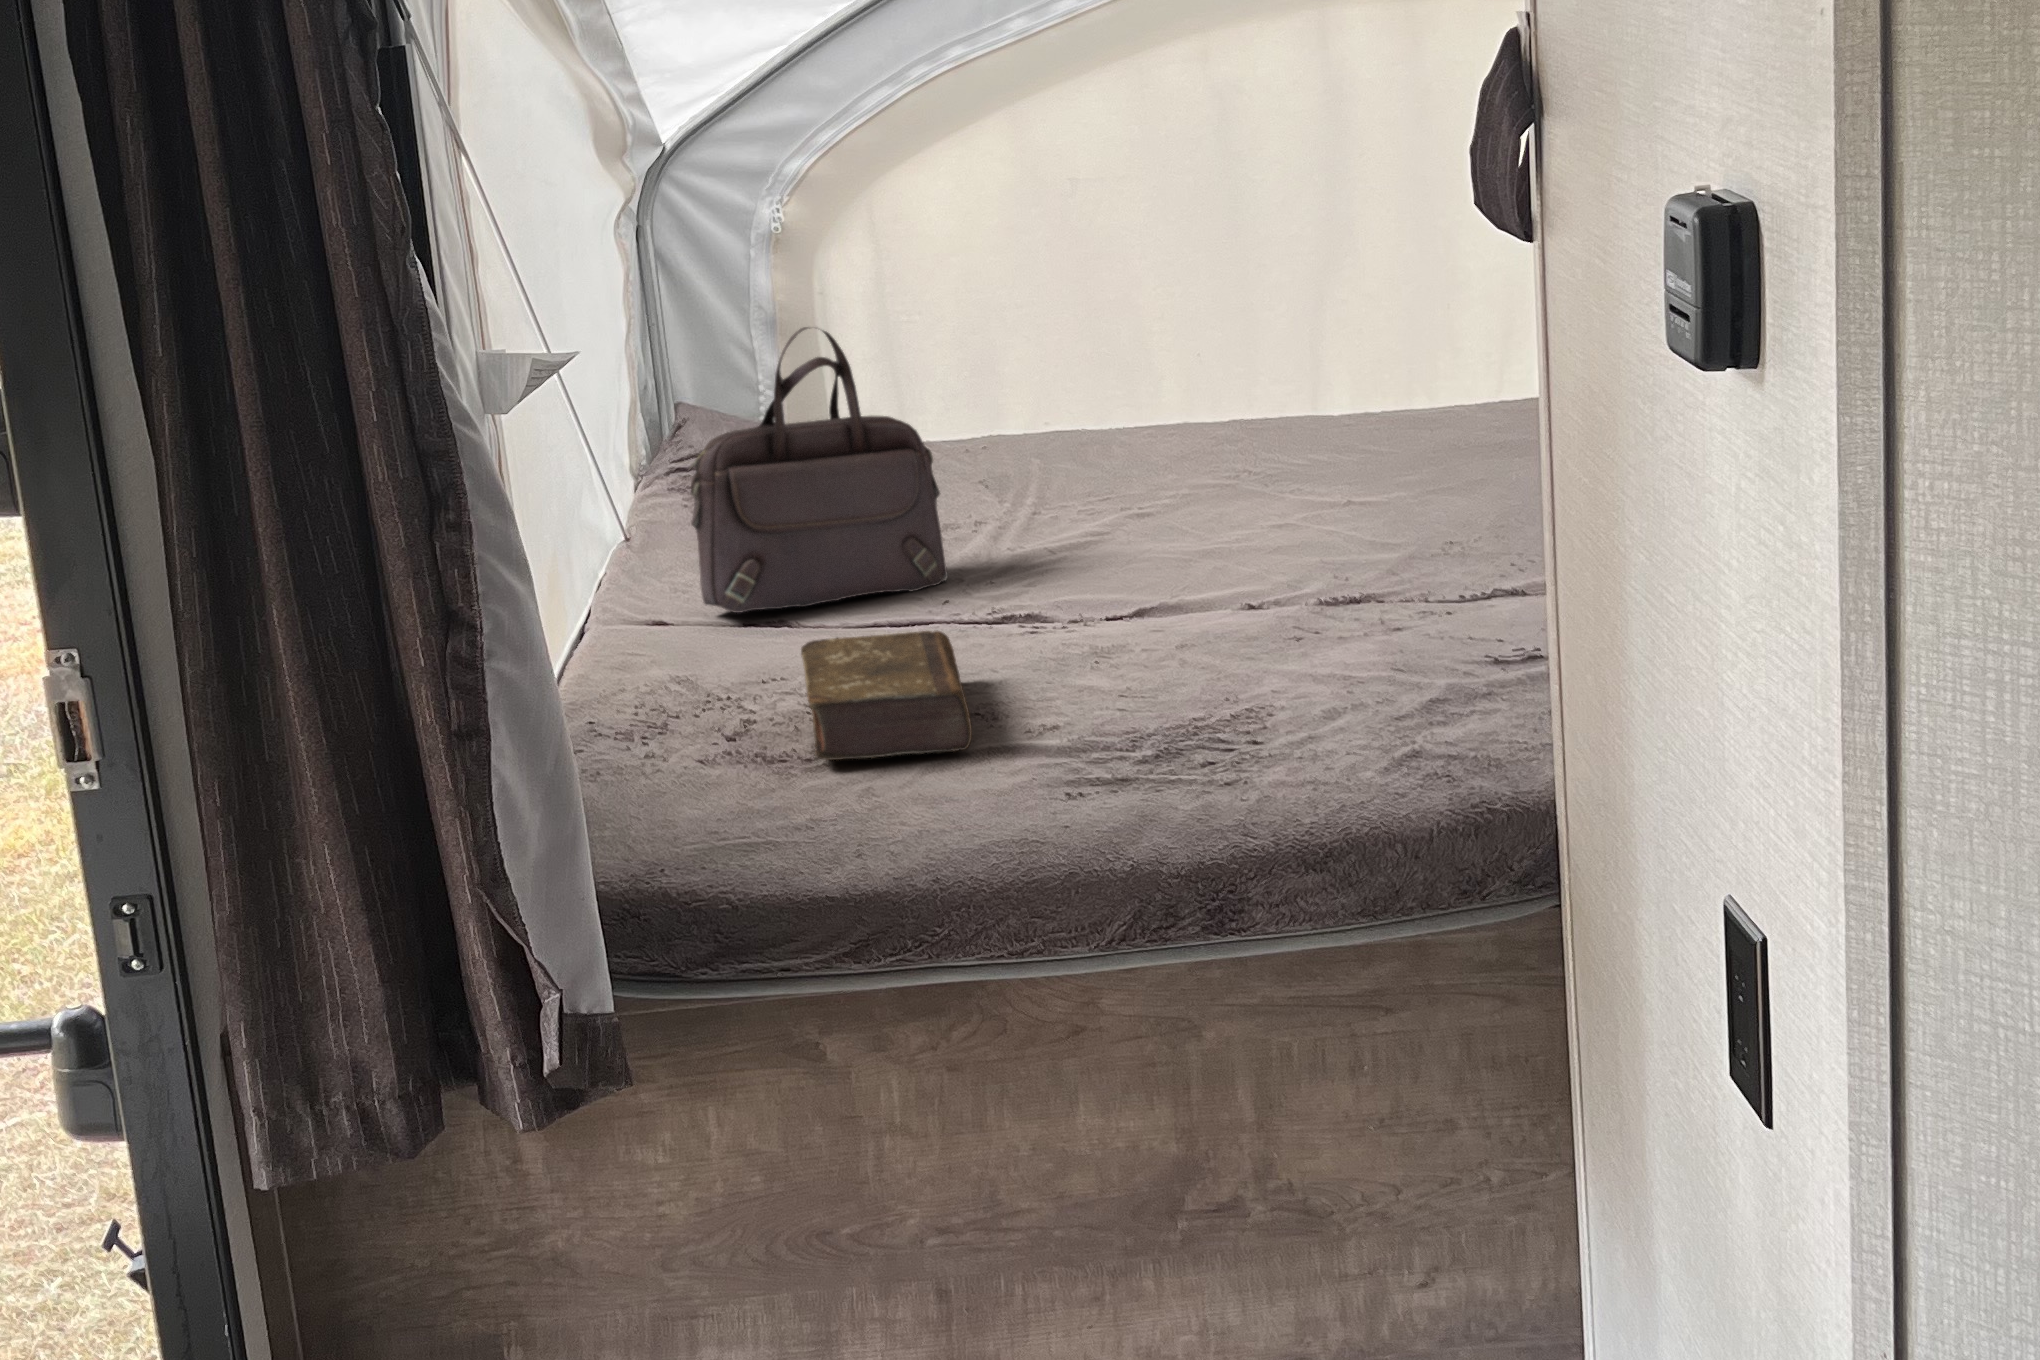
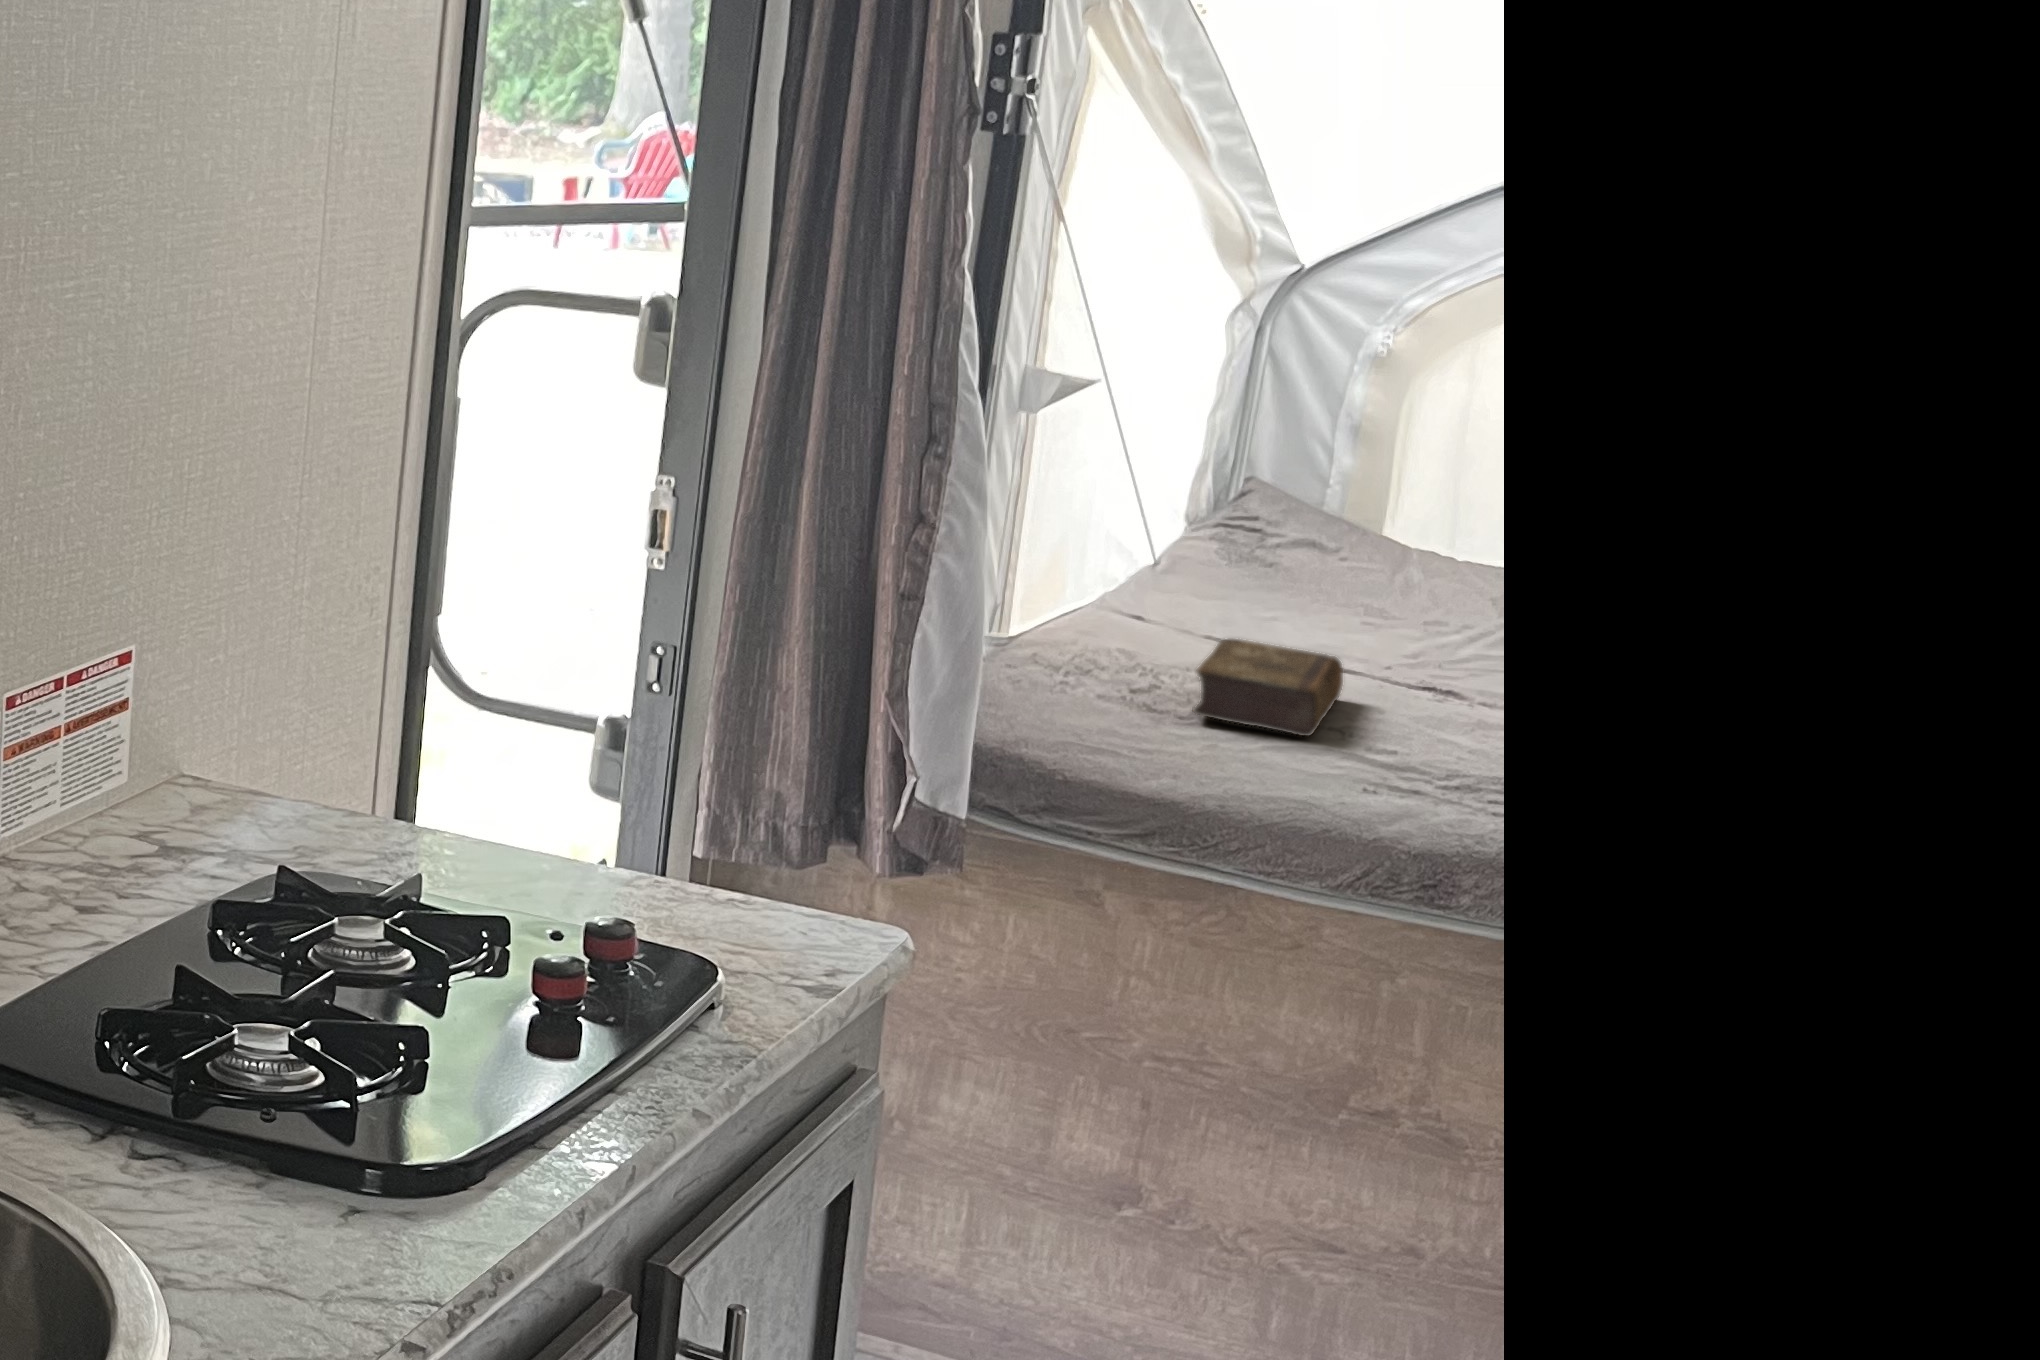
handbag: present [690,327,948,613] -> none [1184,415,1405,643]

